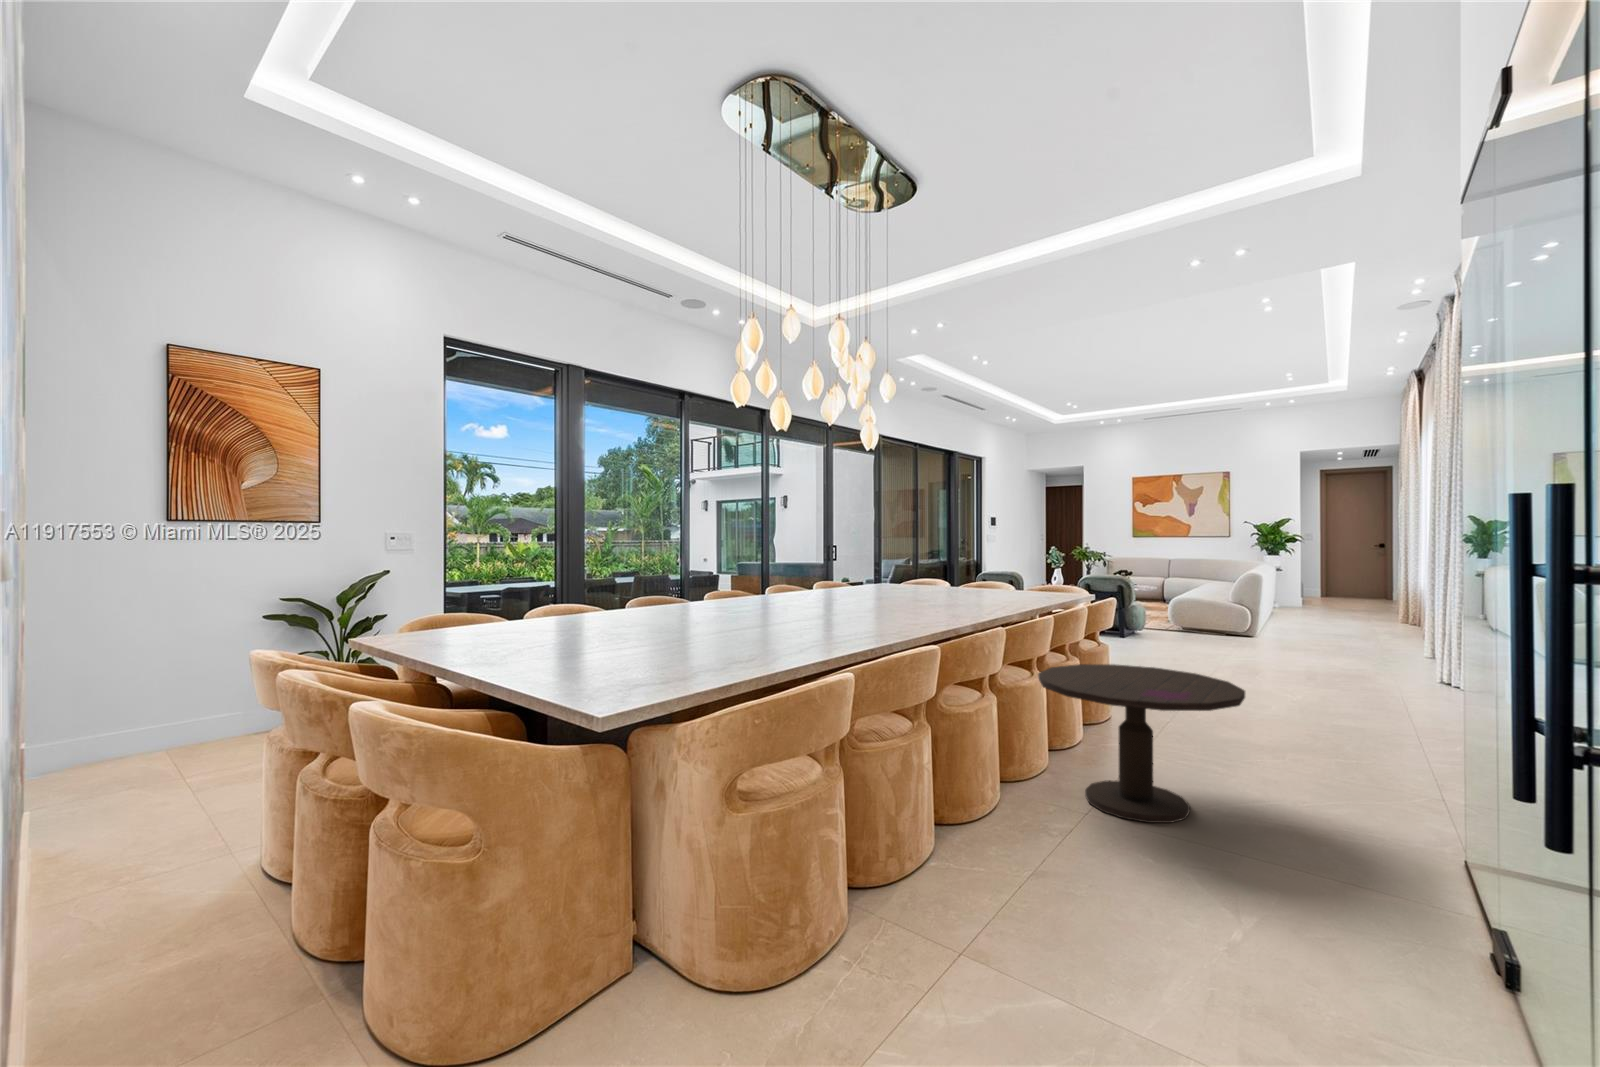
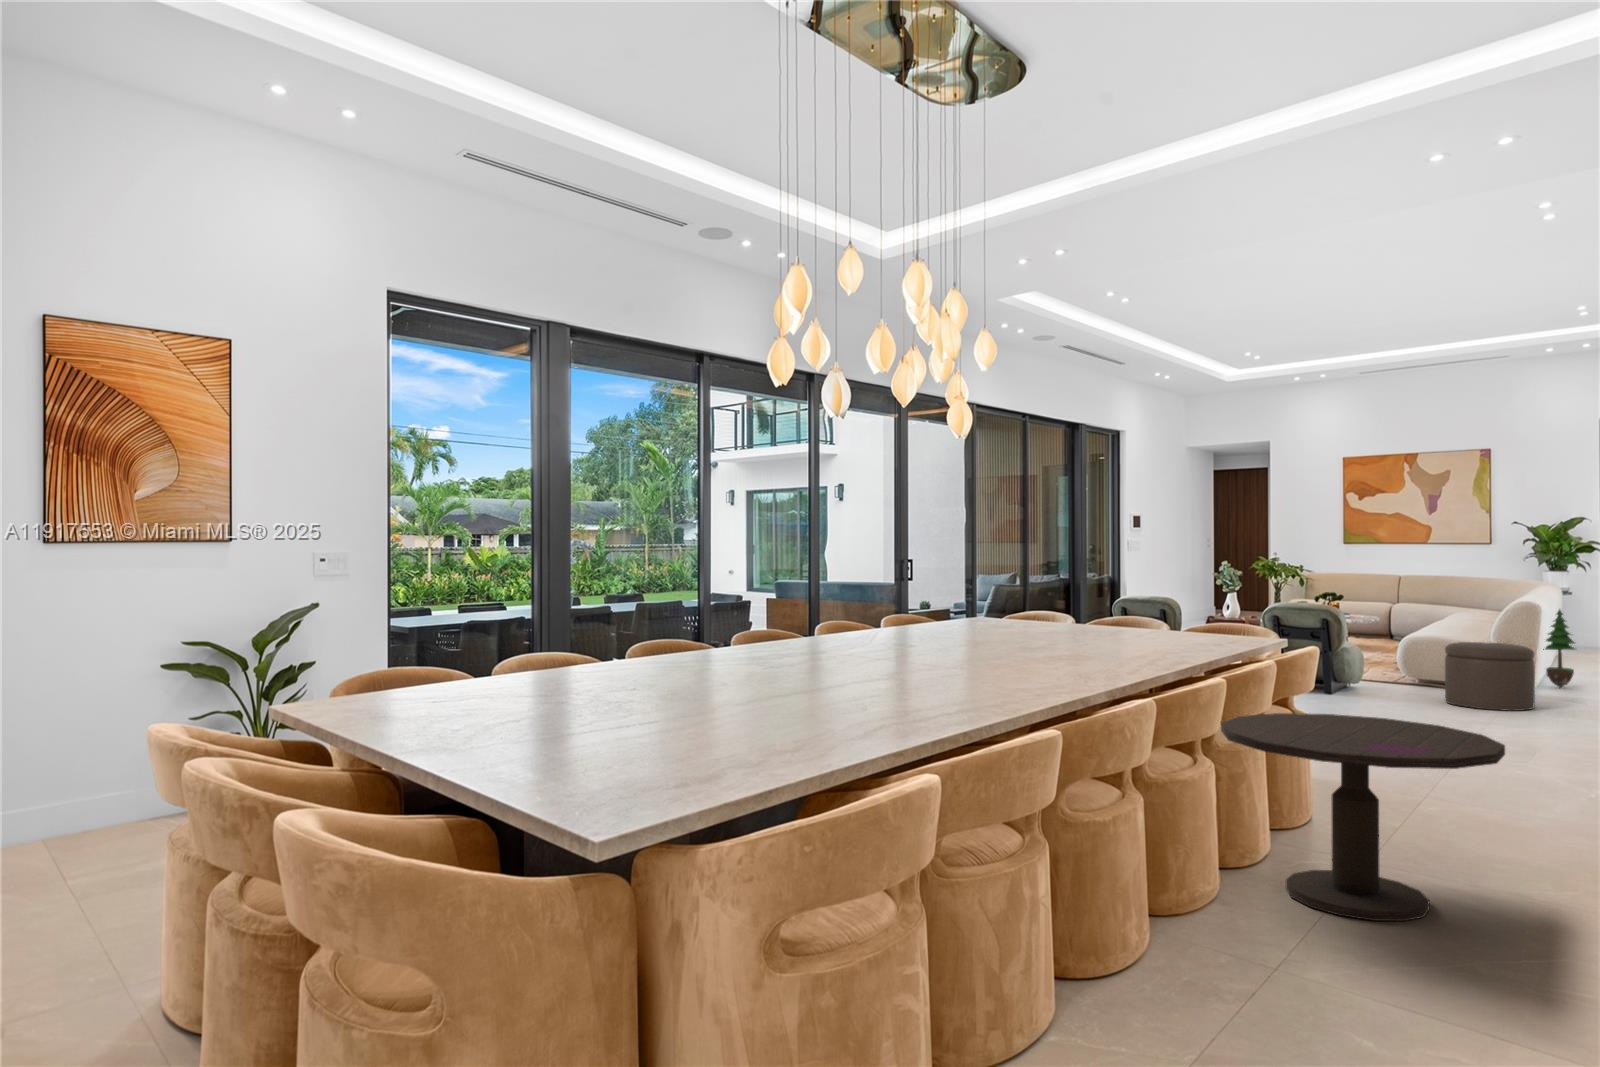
potted tree: none [1264,580,1288,635] -> present [1543,610,1575,687]
ottoman: none [1199,604,1260,652] -> present [1445,642,1535,711]

